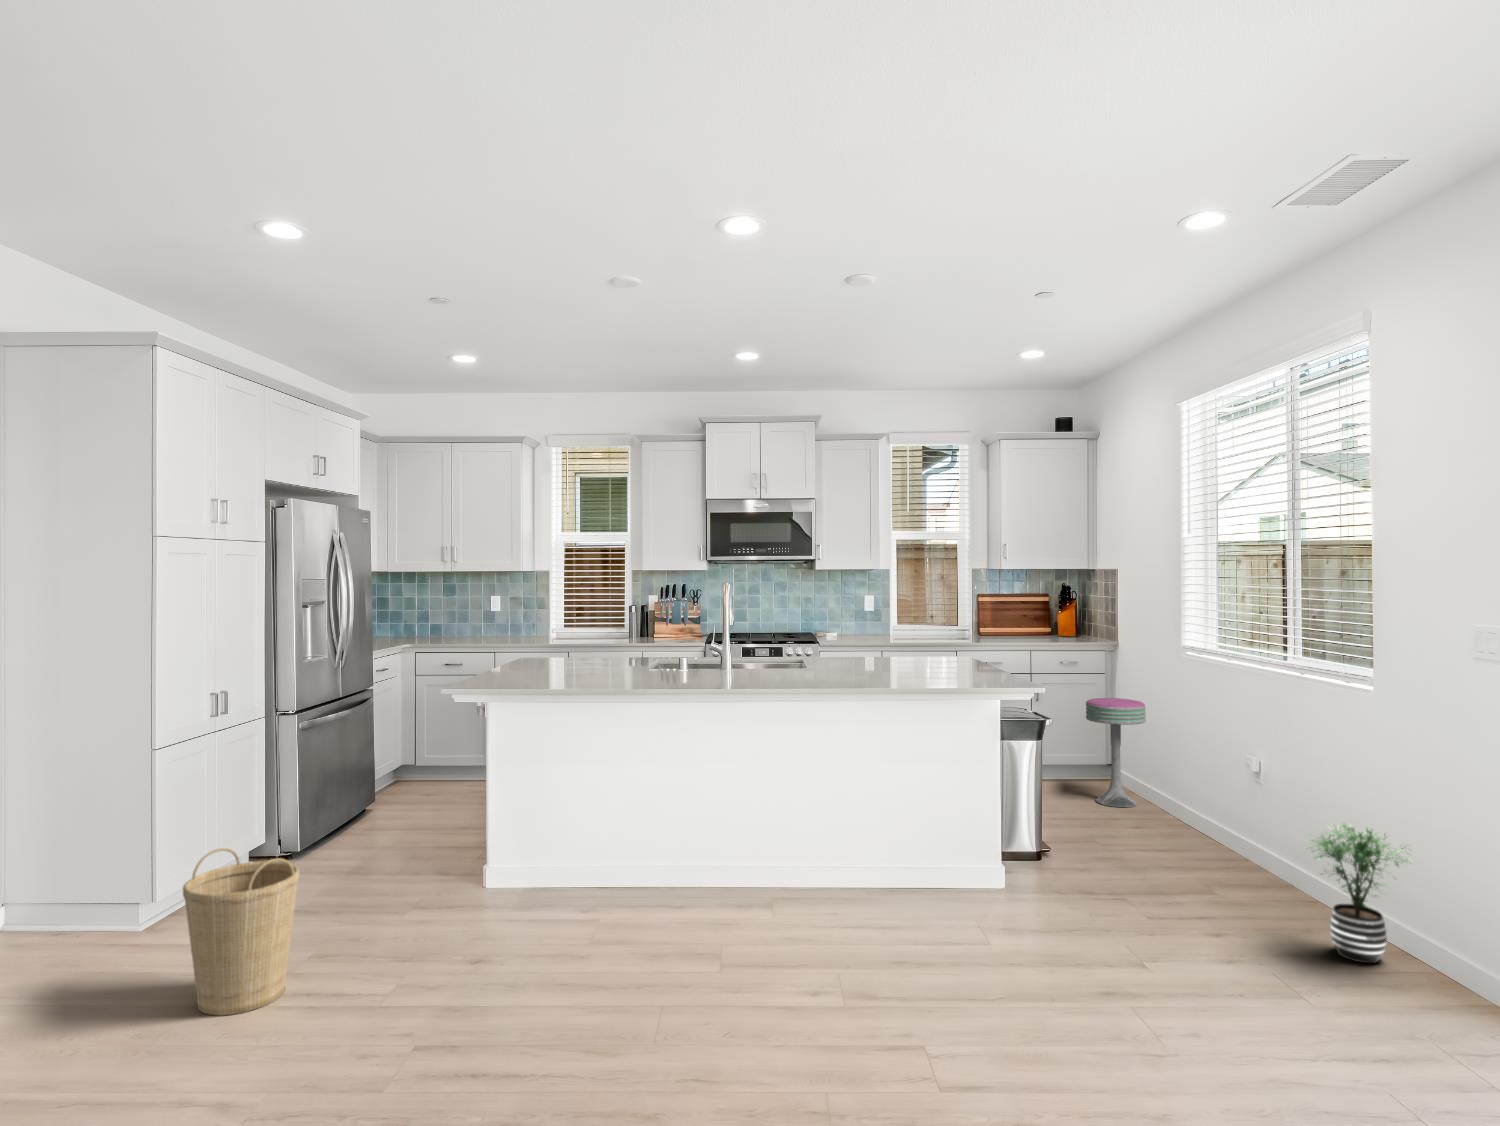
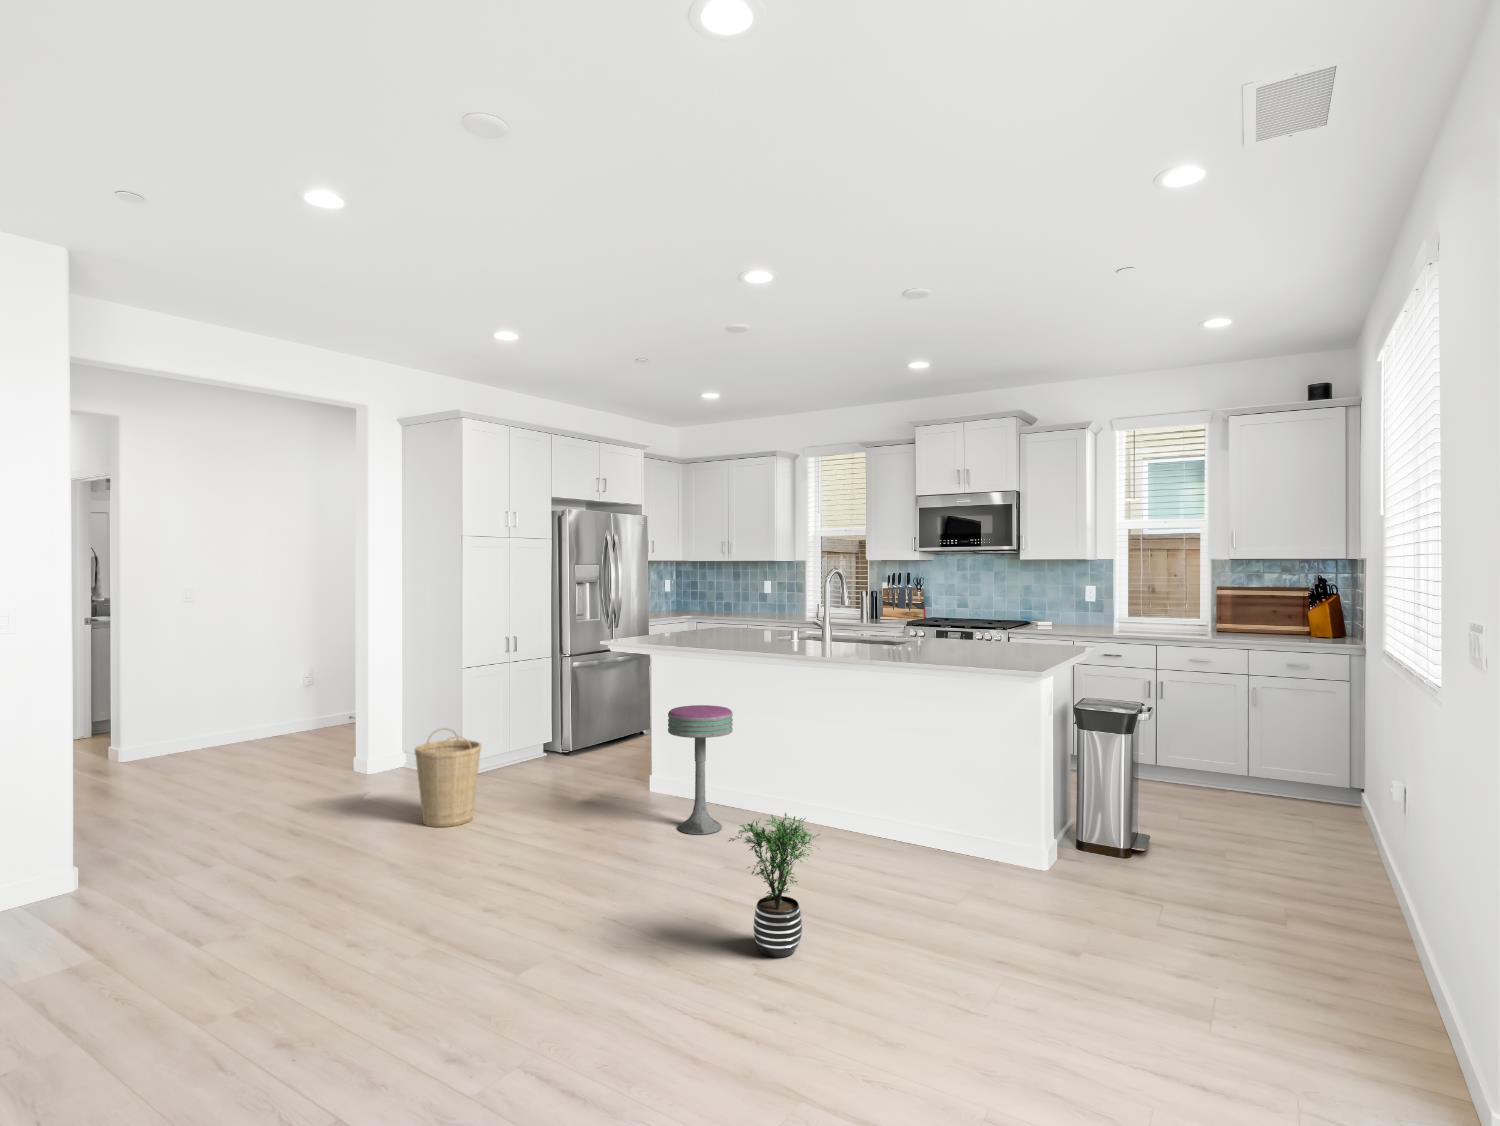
bar stool: present [1086,698,1146,807] -> present [668,705,733,834]
potted plant: present [1309,825,1407,963] -> present [728,813,820,958]

